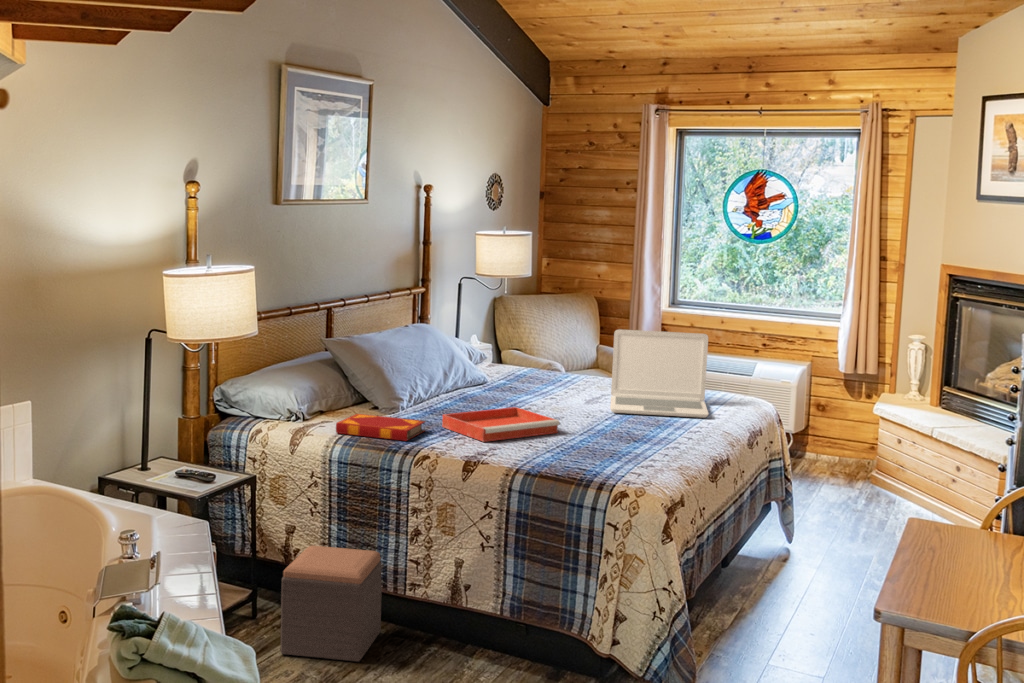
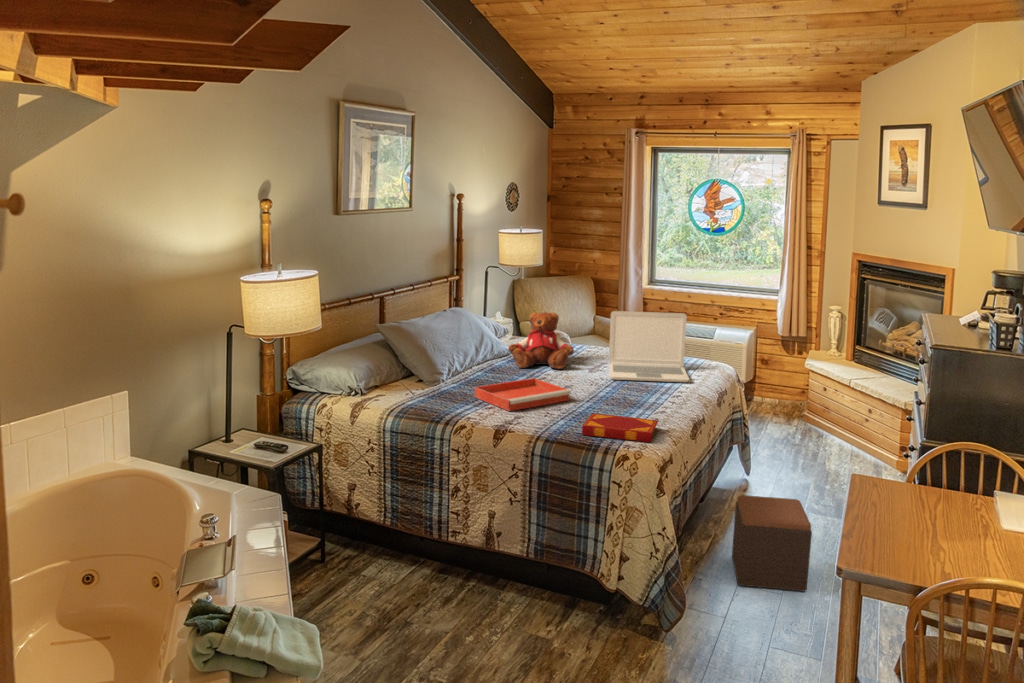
teddy bear: none [486,330,568,400] -> present [508,312,574,369]
hardback book: present [336,414,425,441] -> present [582,414,659,442]
footstool: present [281,546,382,662] -> present [732,495,812,591]

